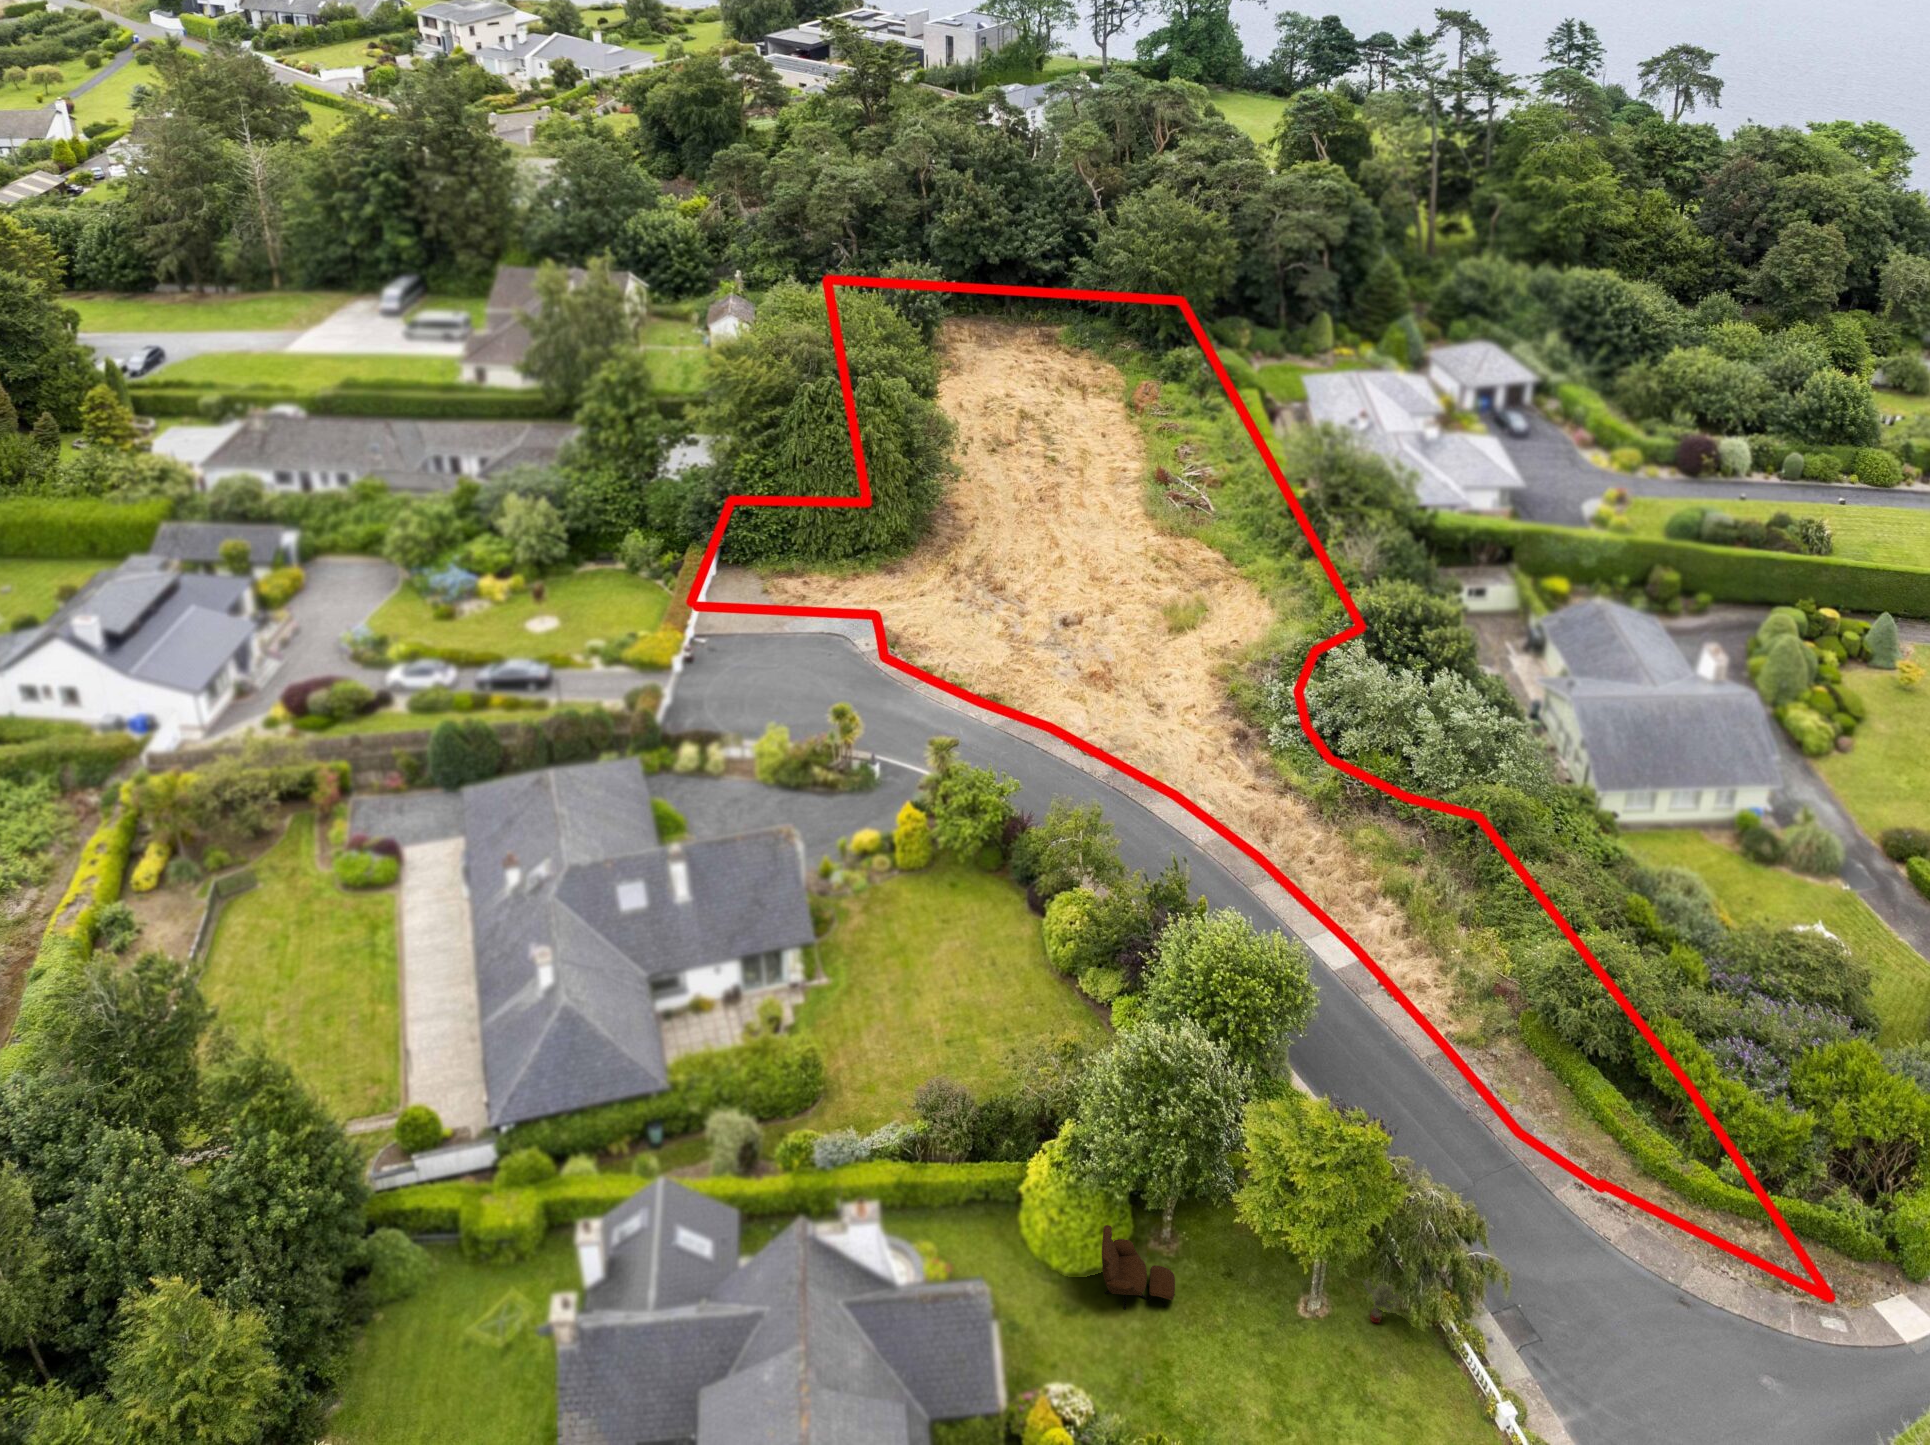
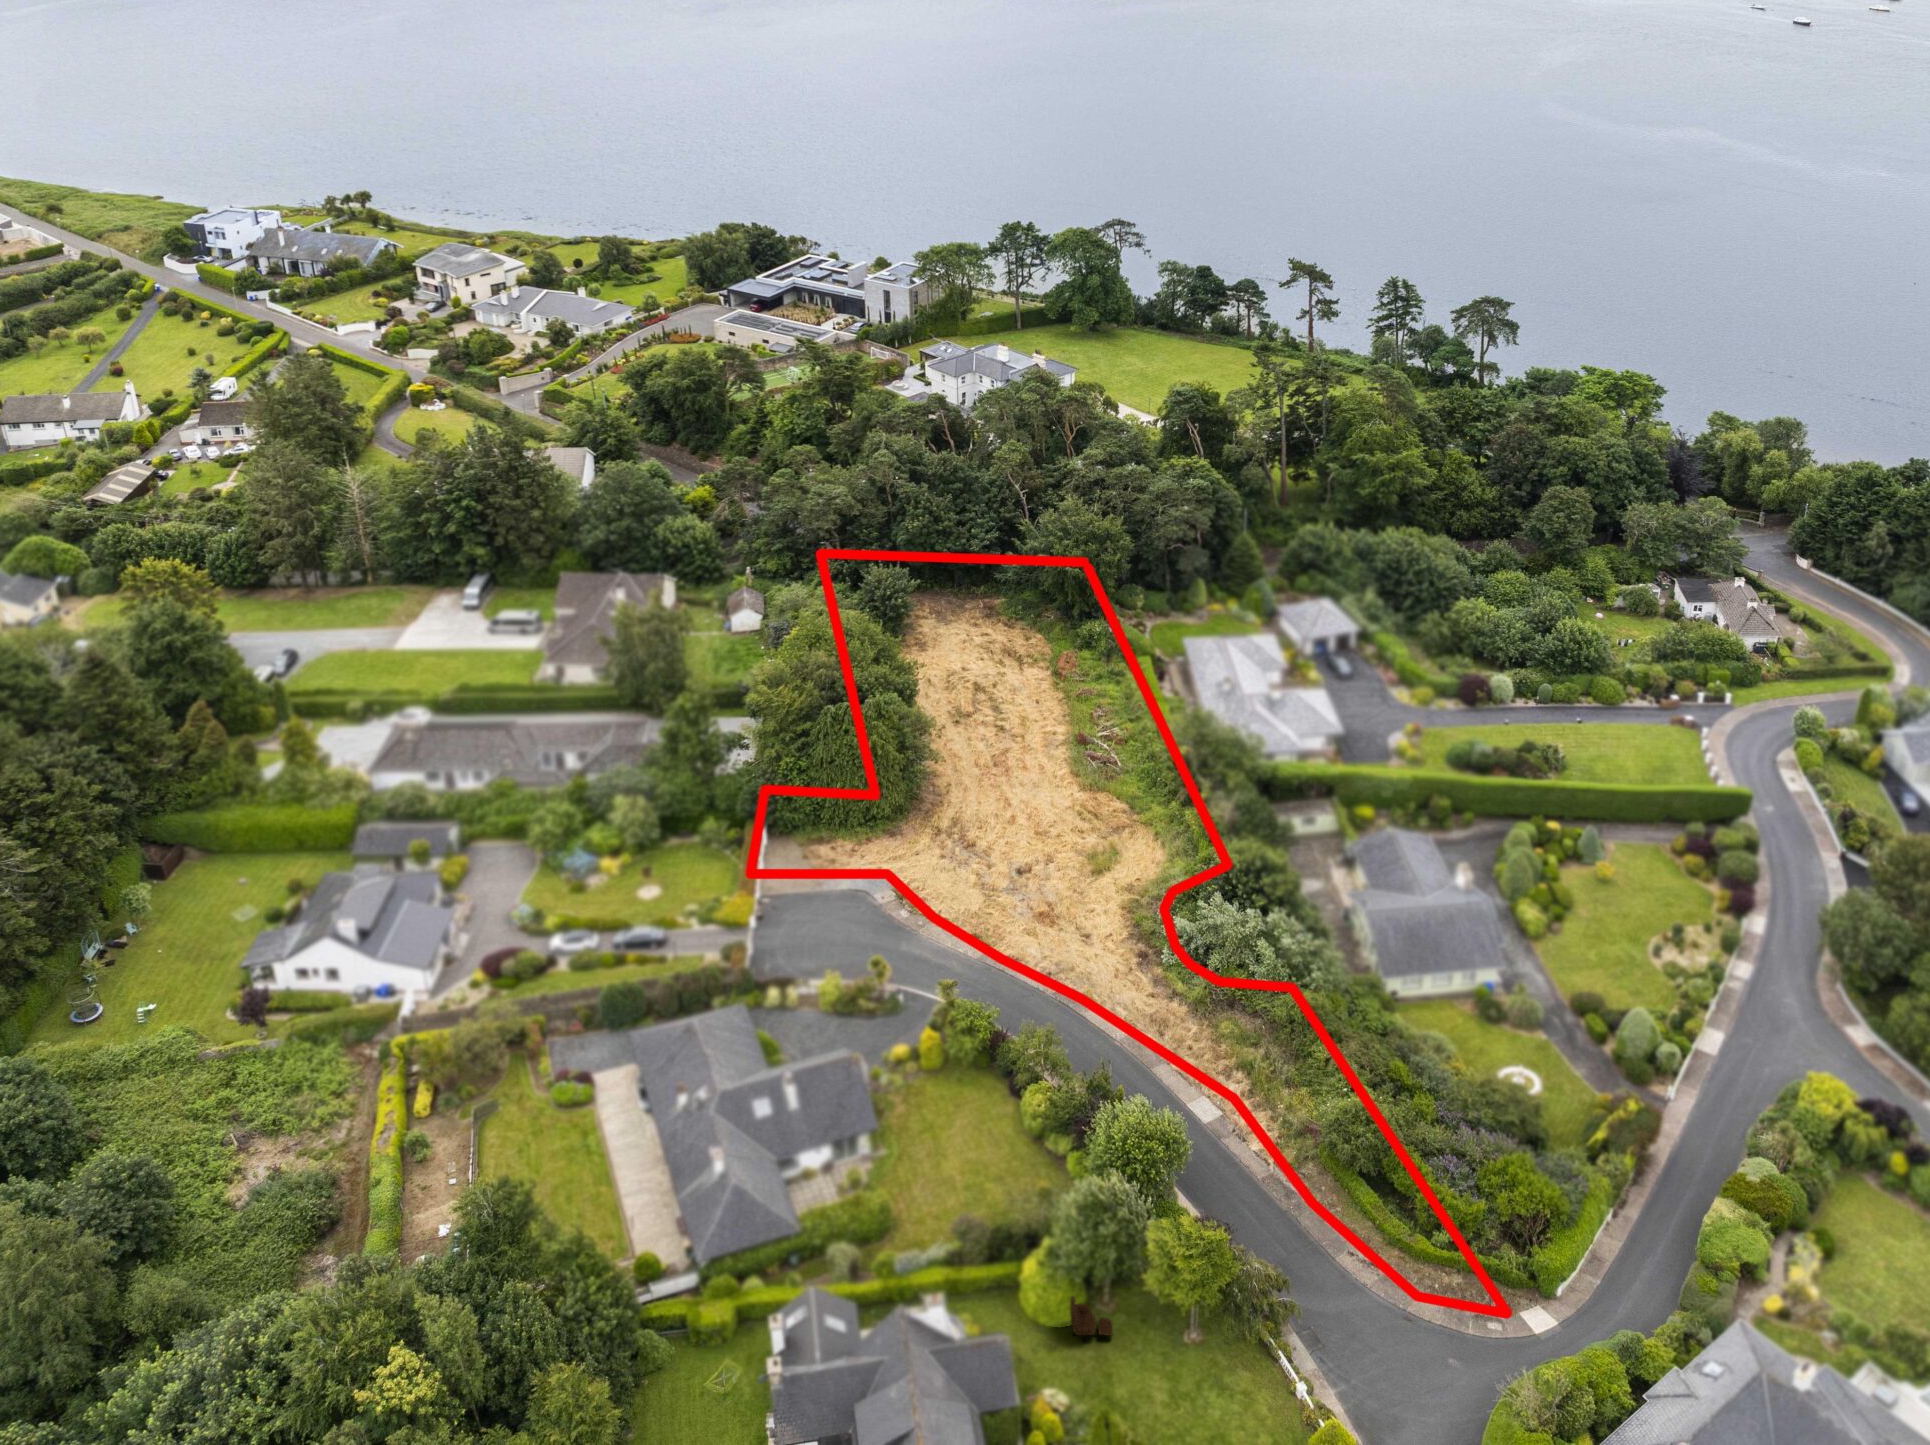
potted tree: present [1363,1279,1400,1323] -> none [1219,1314,1241,1340]

